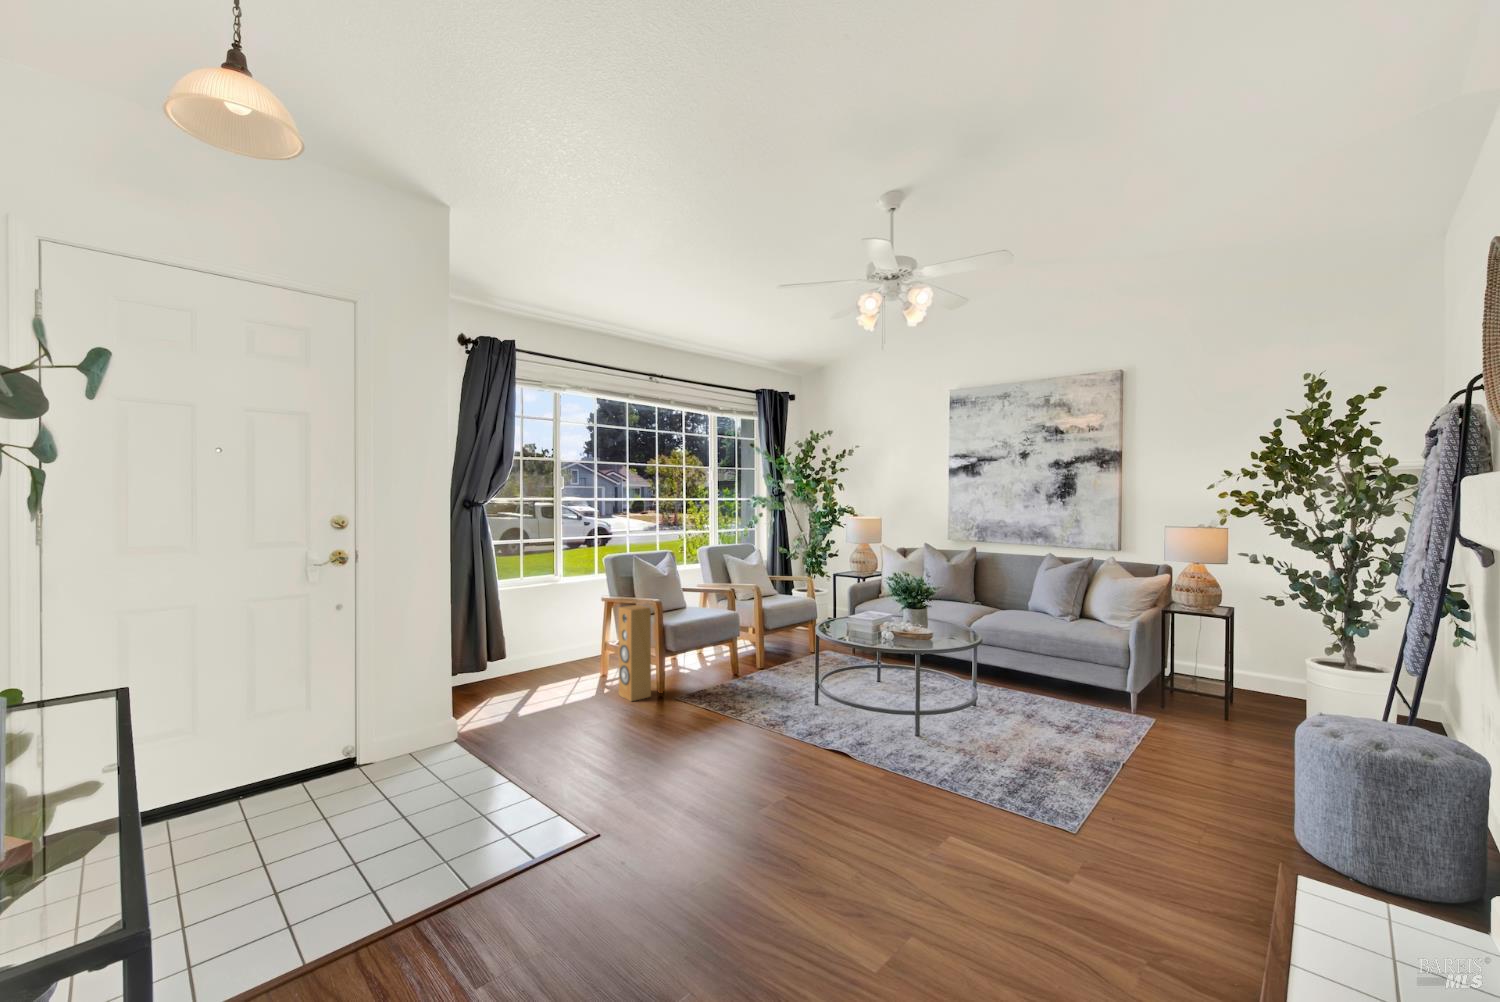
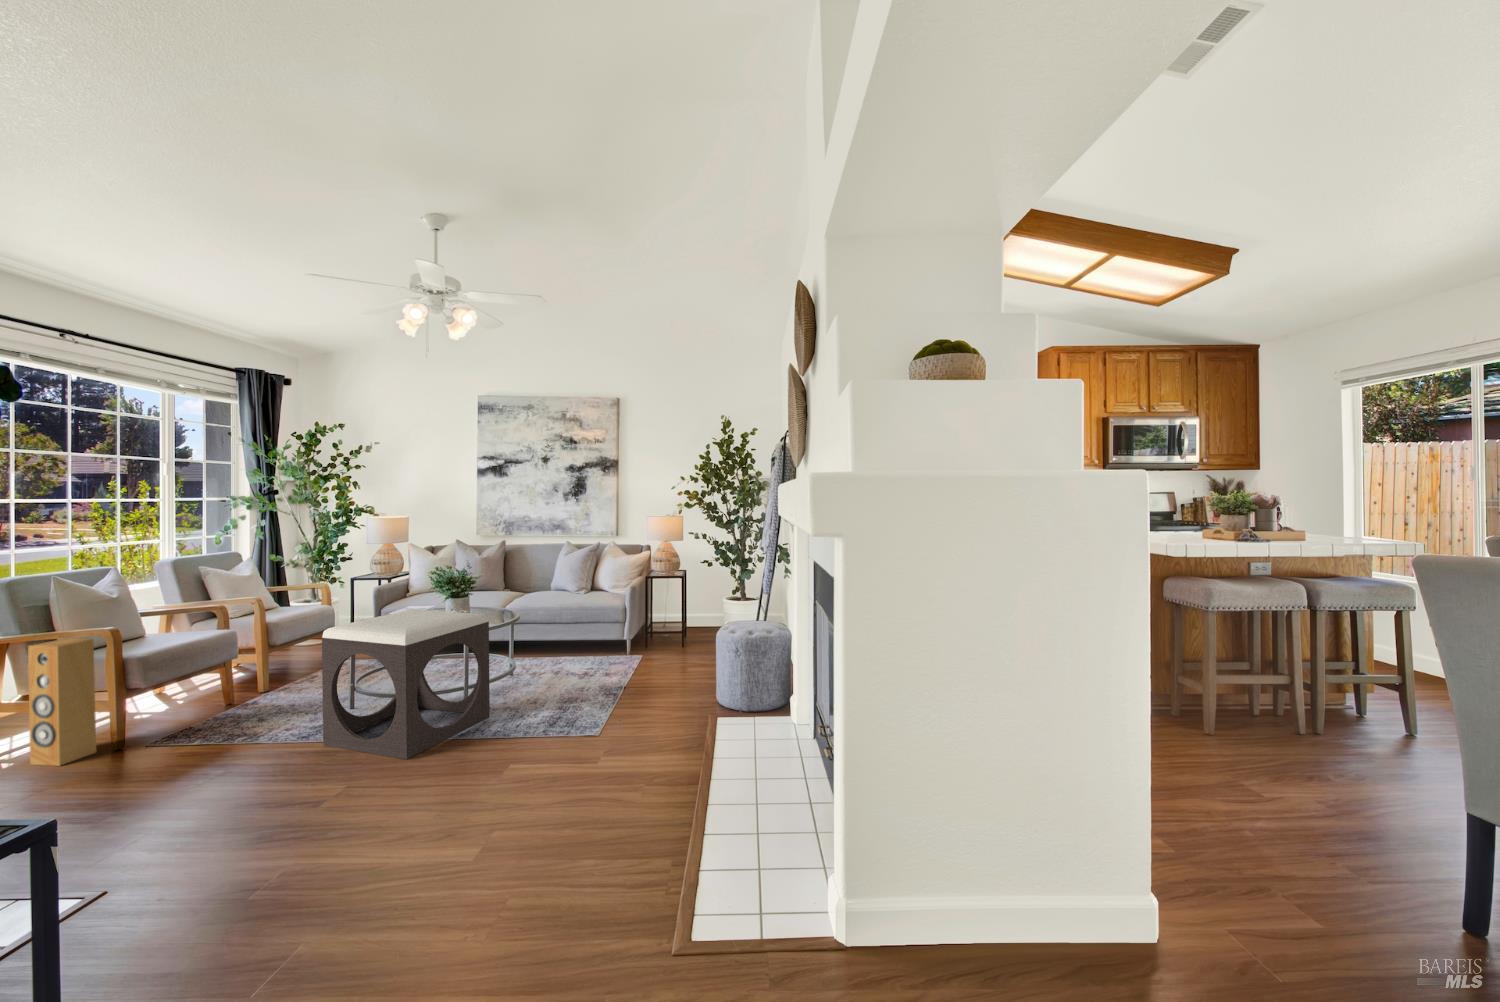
footstool: none [786,617,940,778] -> present [322,609,490,759]

